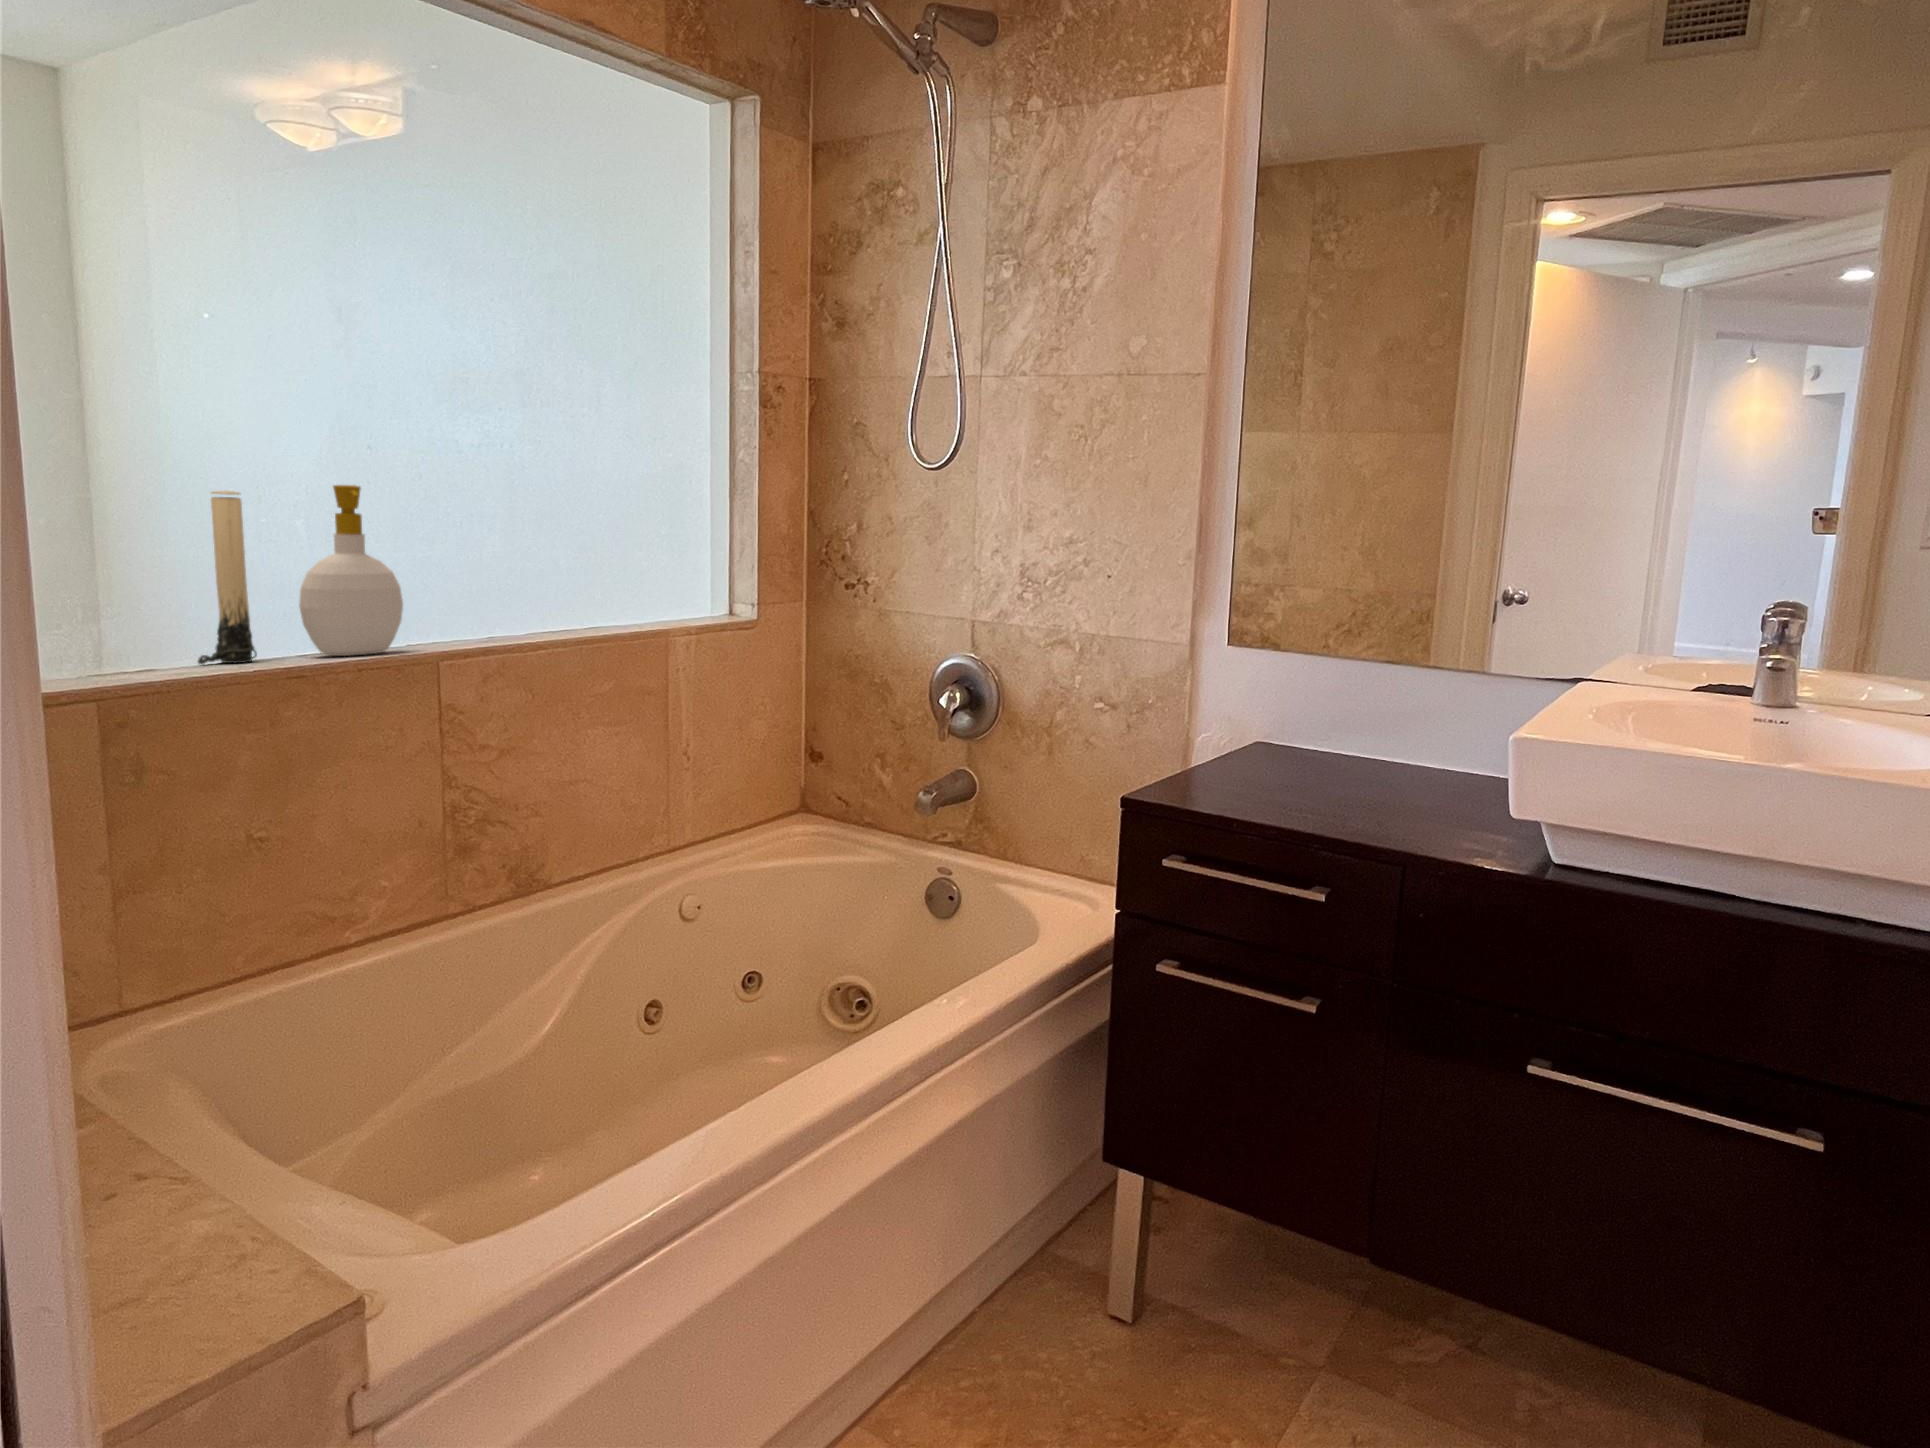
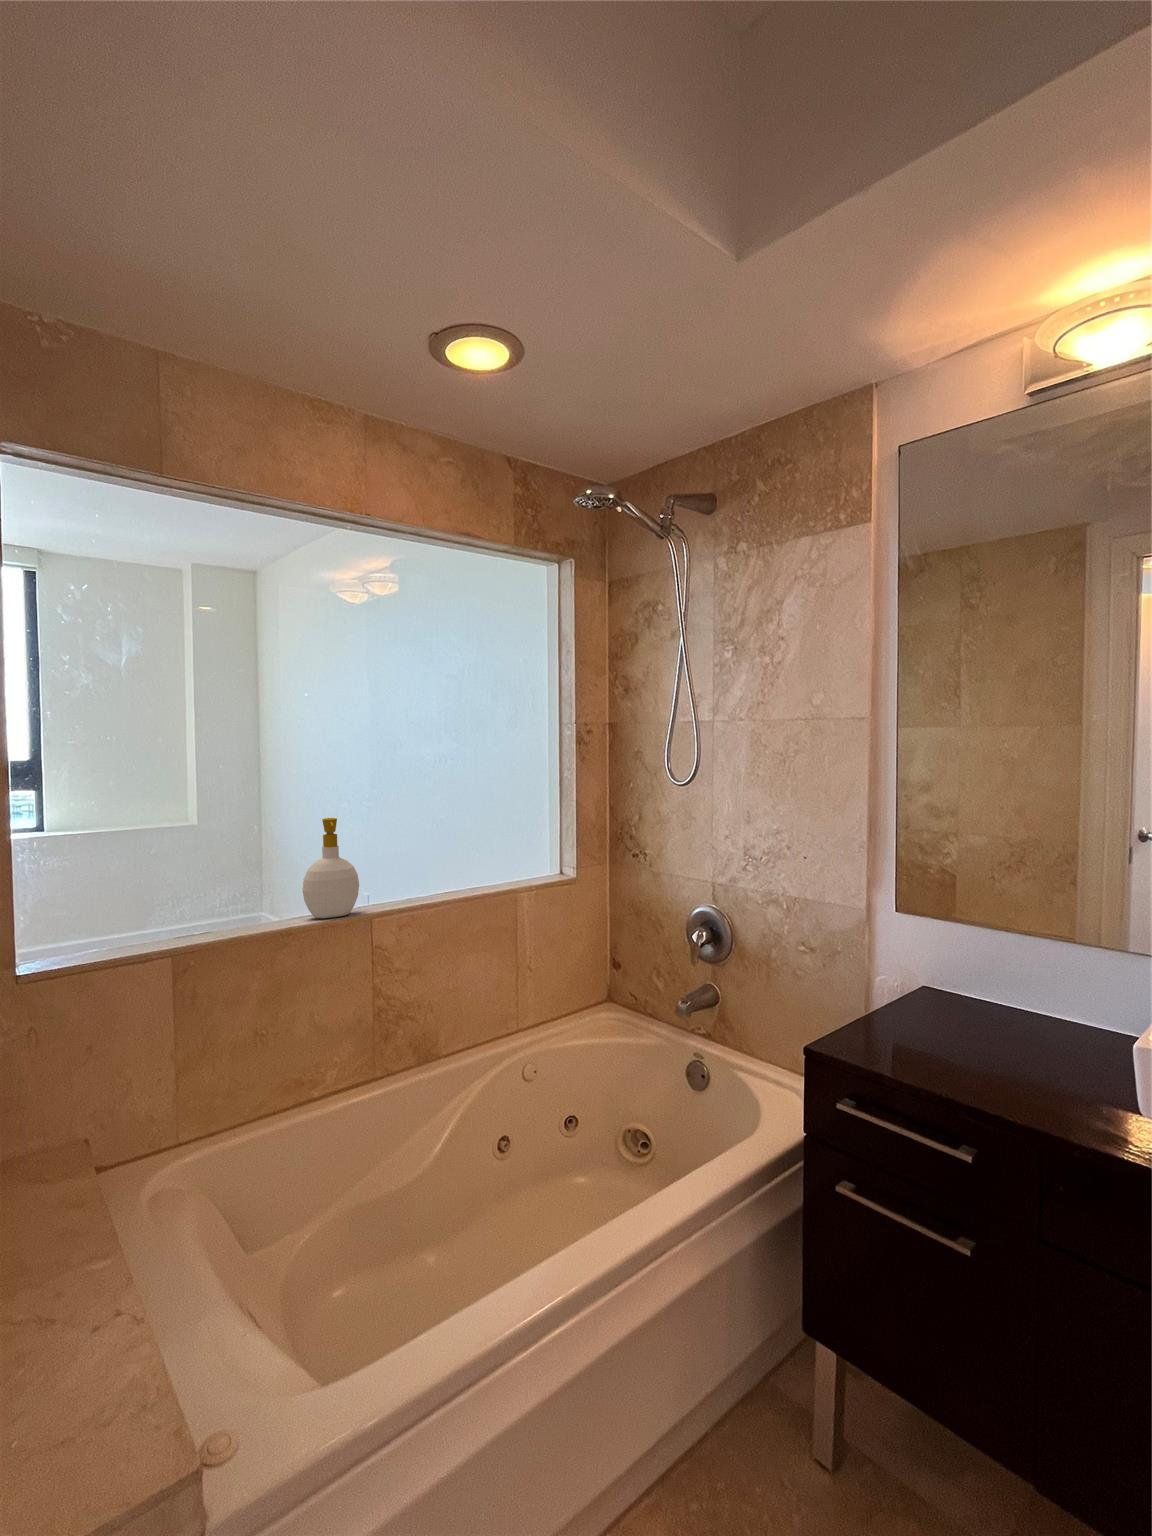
candle: present [198,491,257,664] -> none [248,827,279,927]

